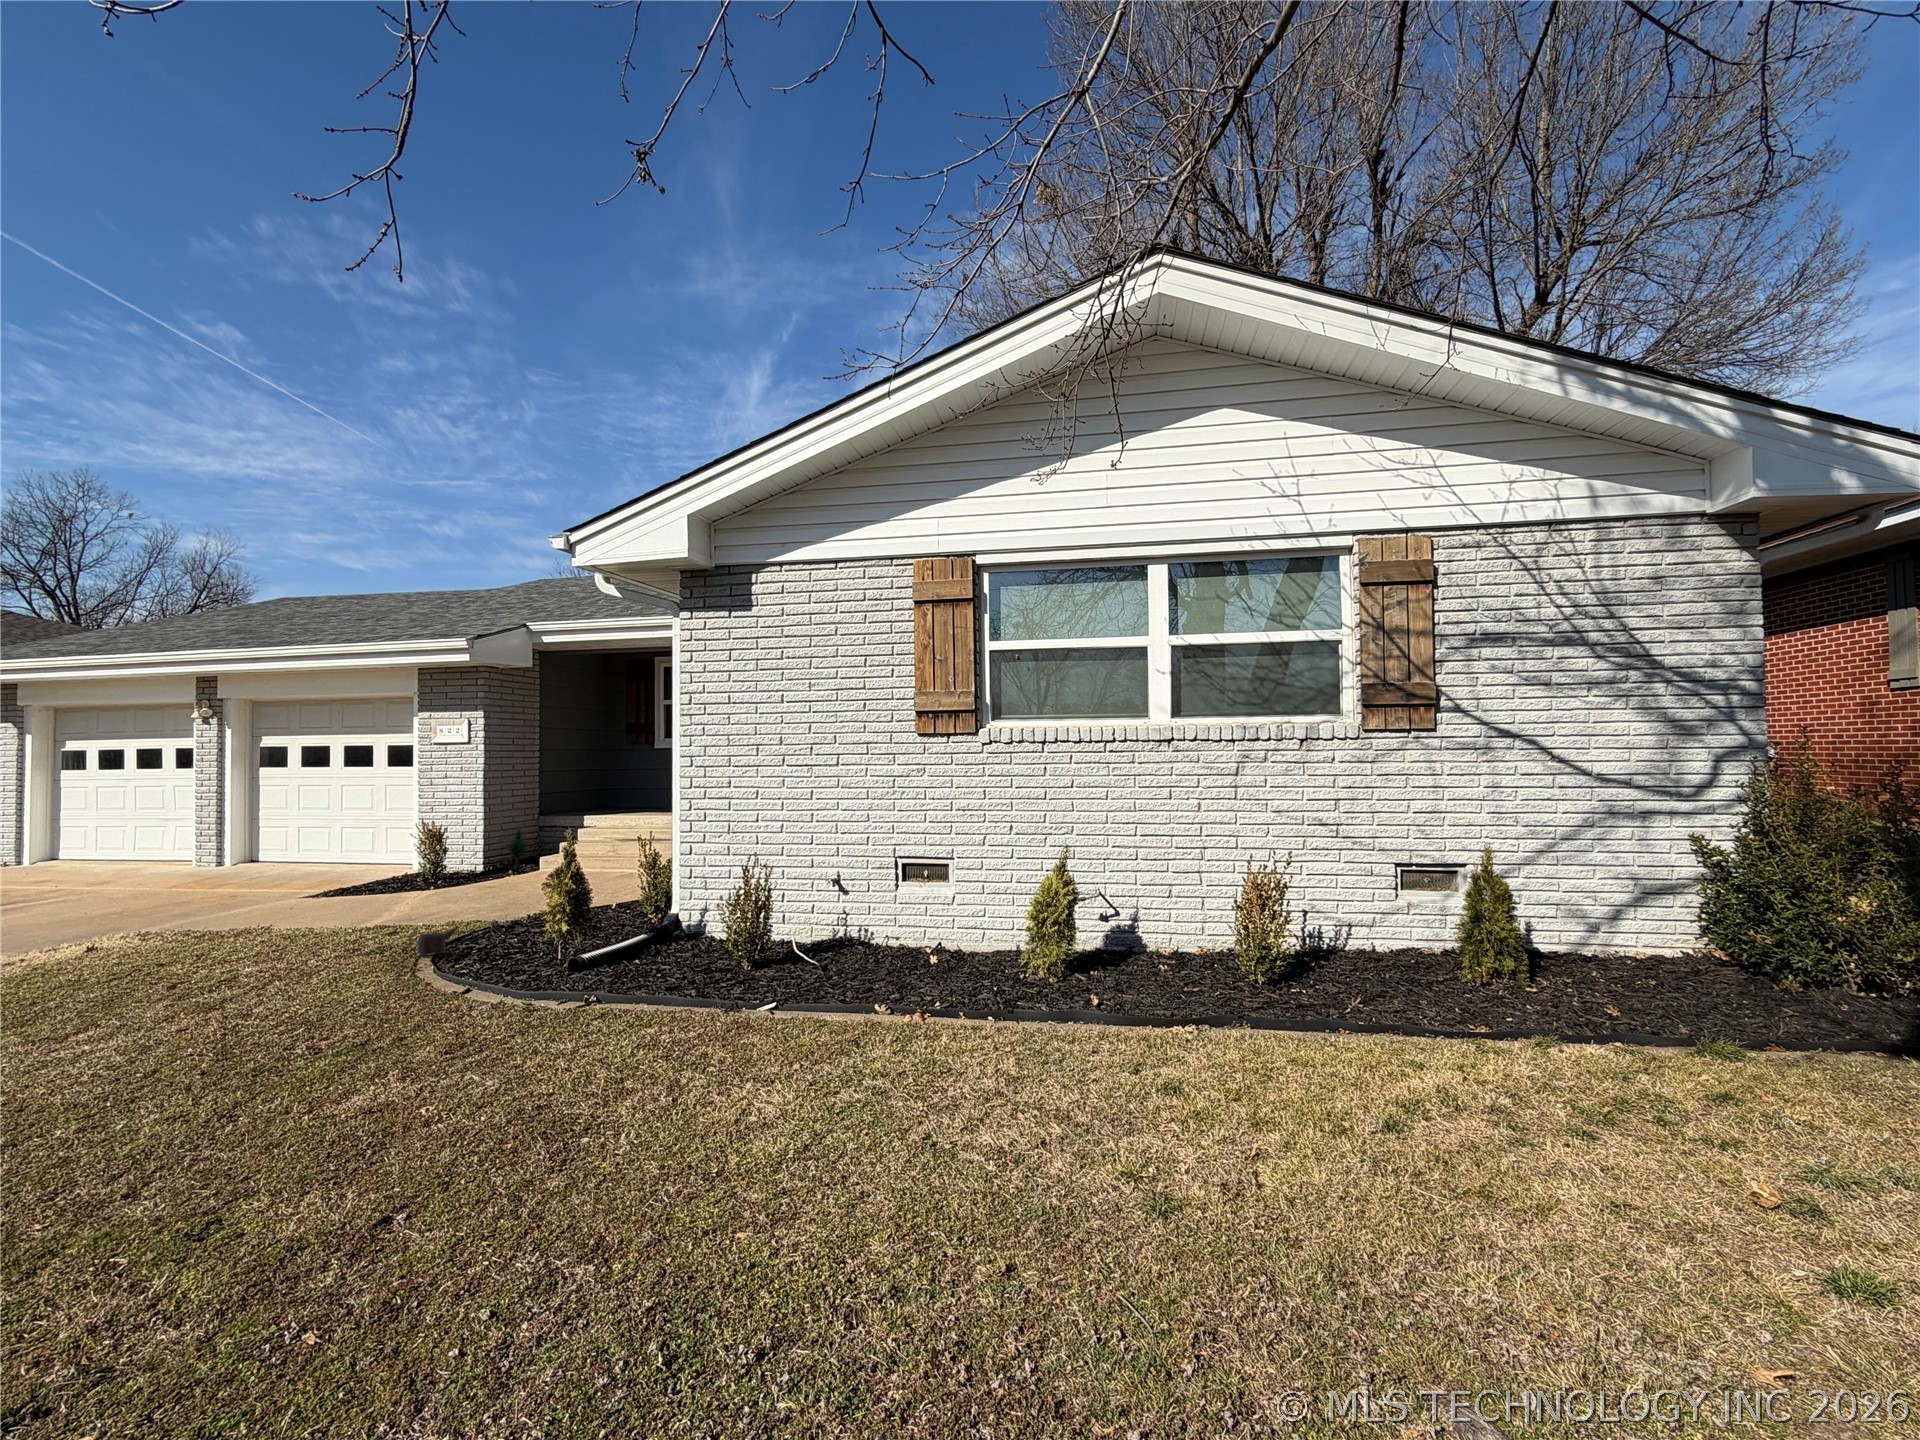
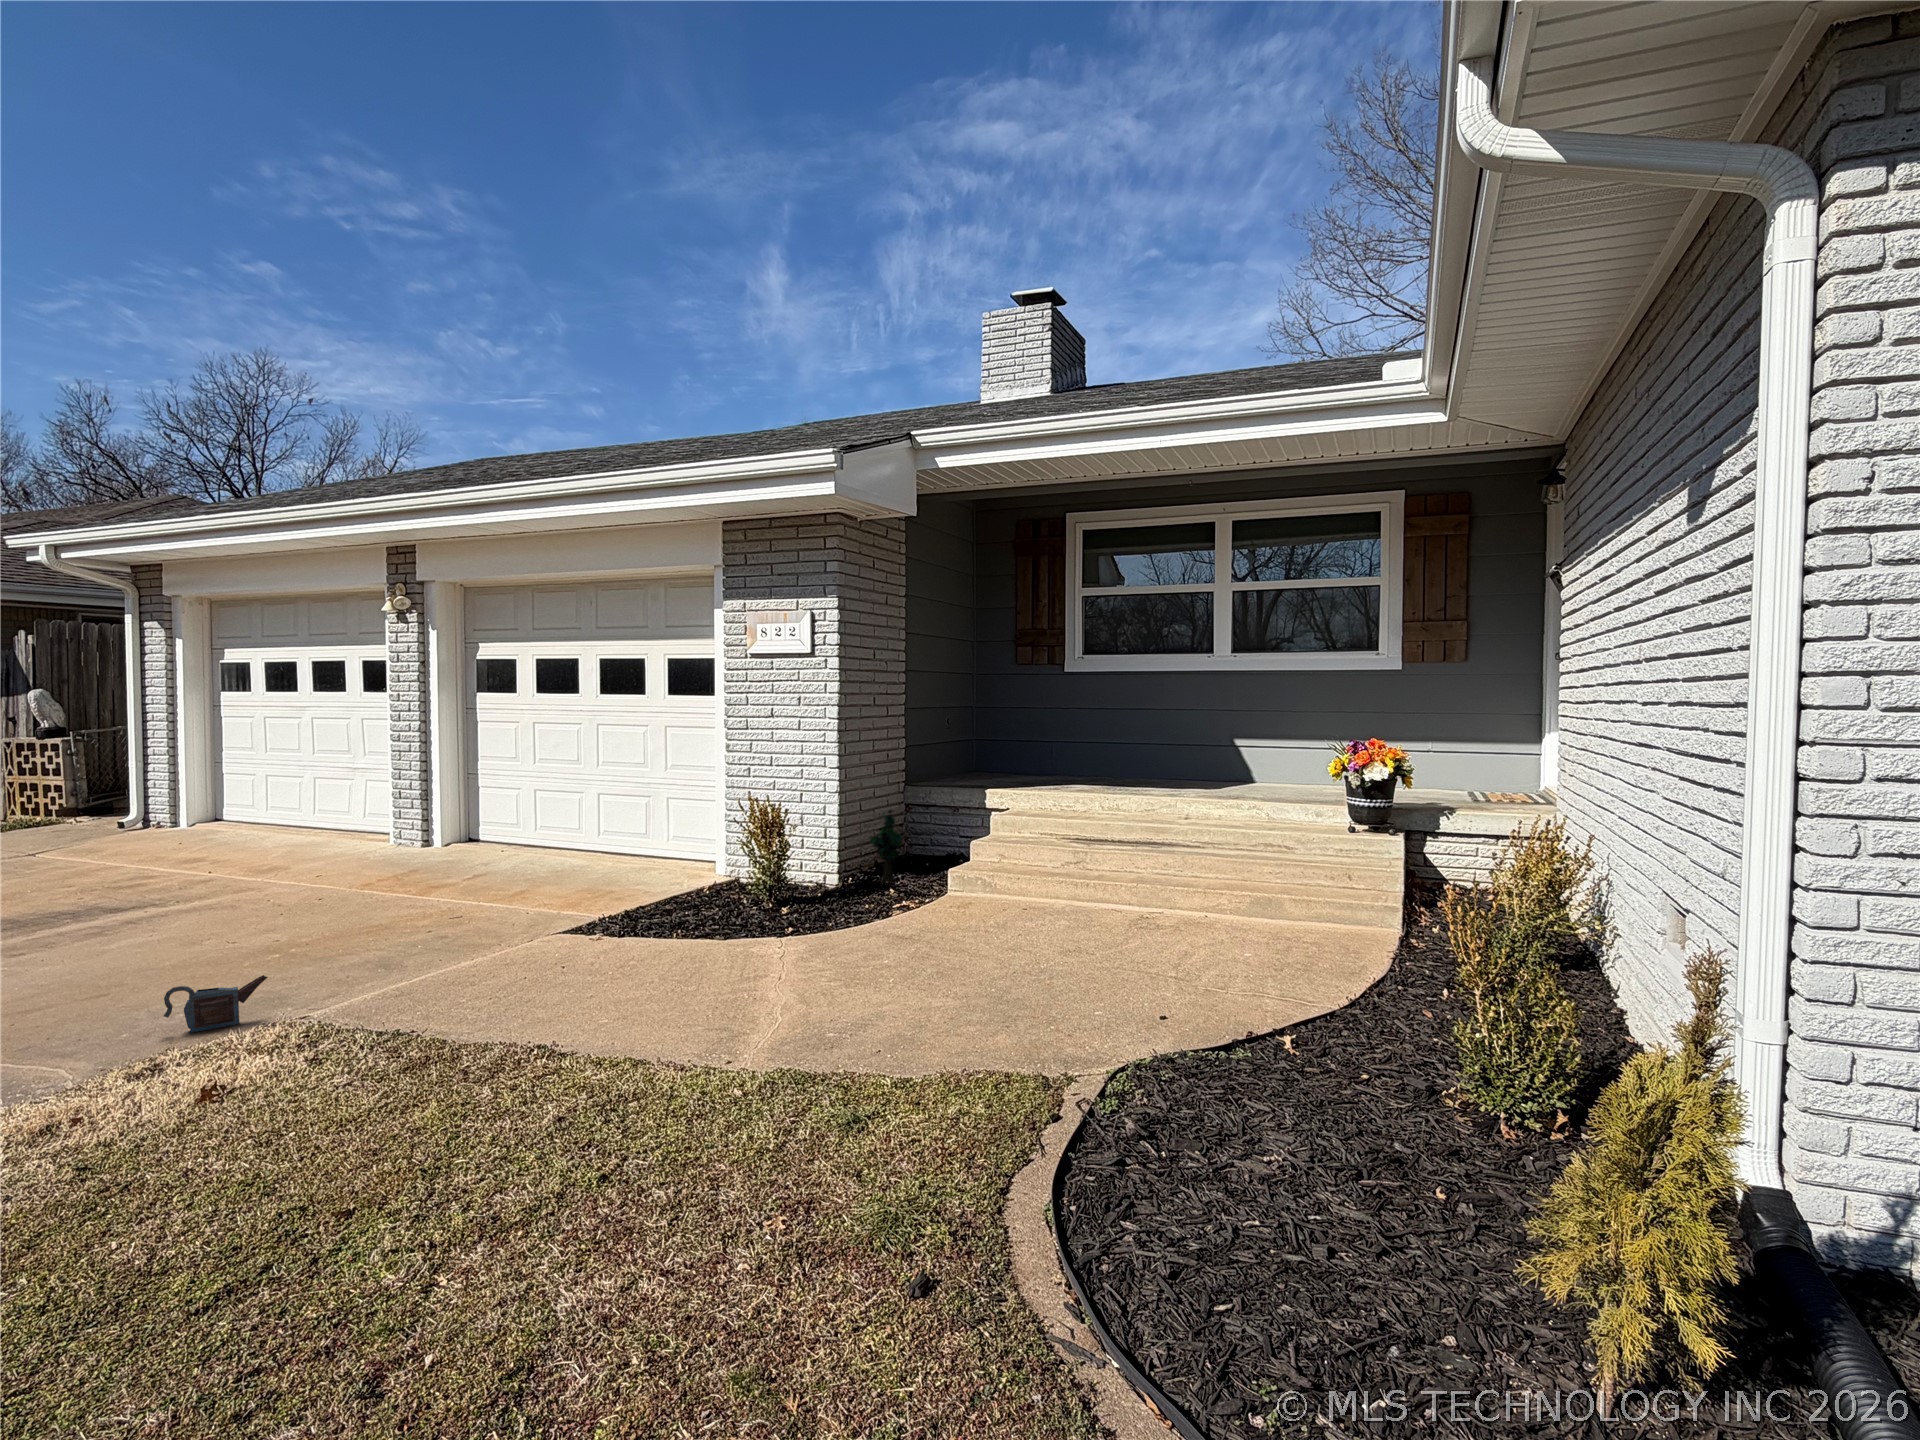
watering can: present [408,926,458,957] -> present [164,975,268,1033]

